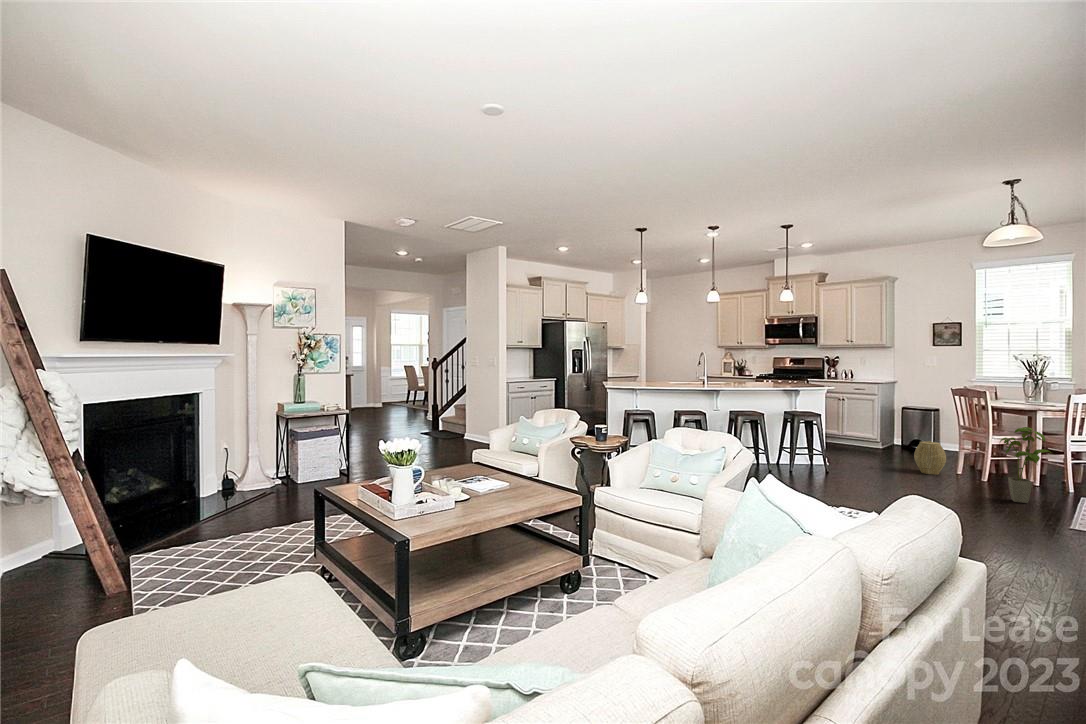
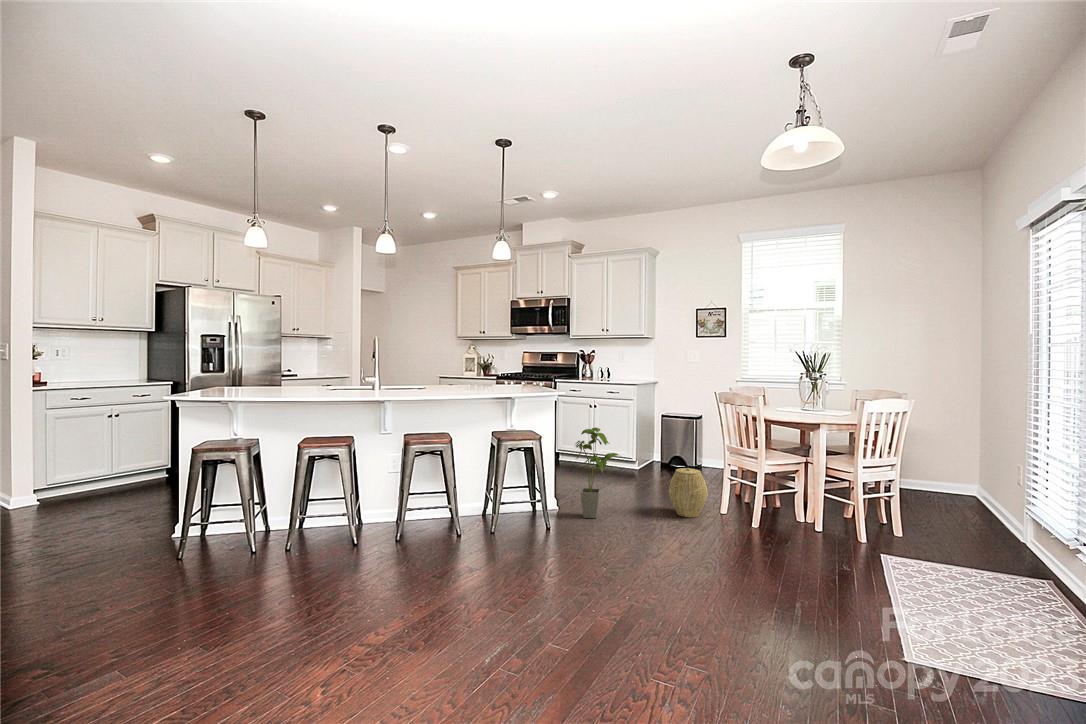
house plant: present [1000,427,1051,503] -> present [576,427,620,518]

